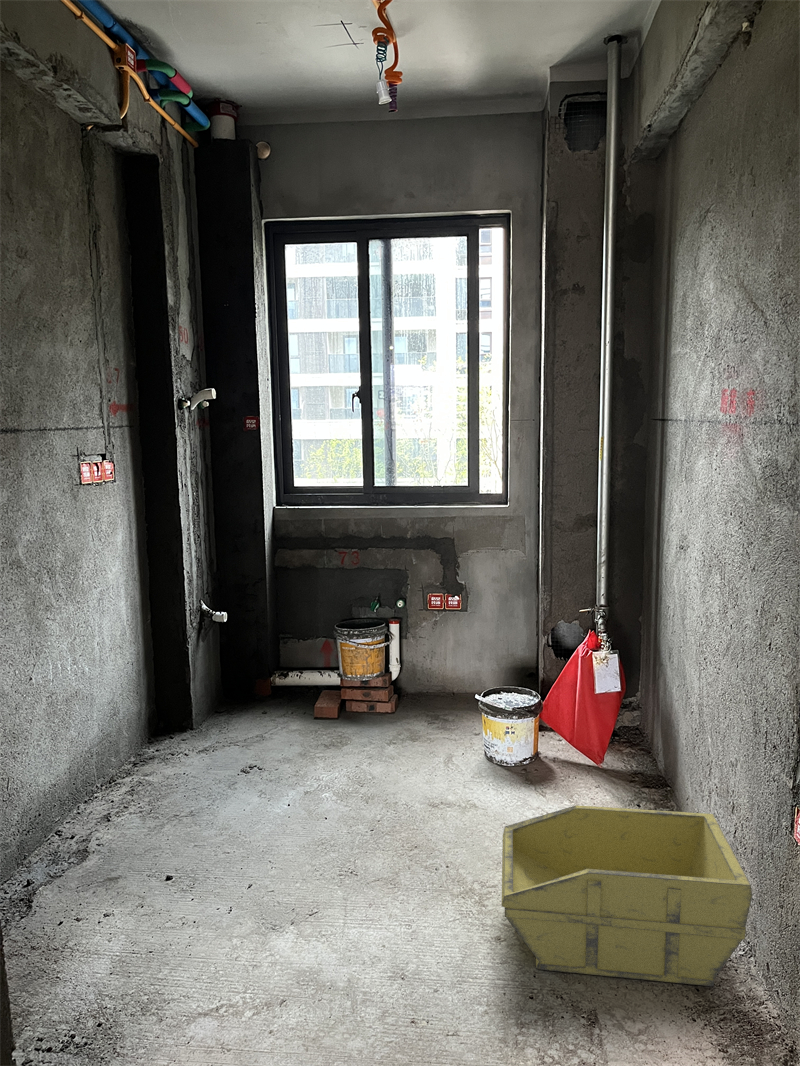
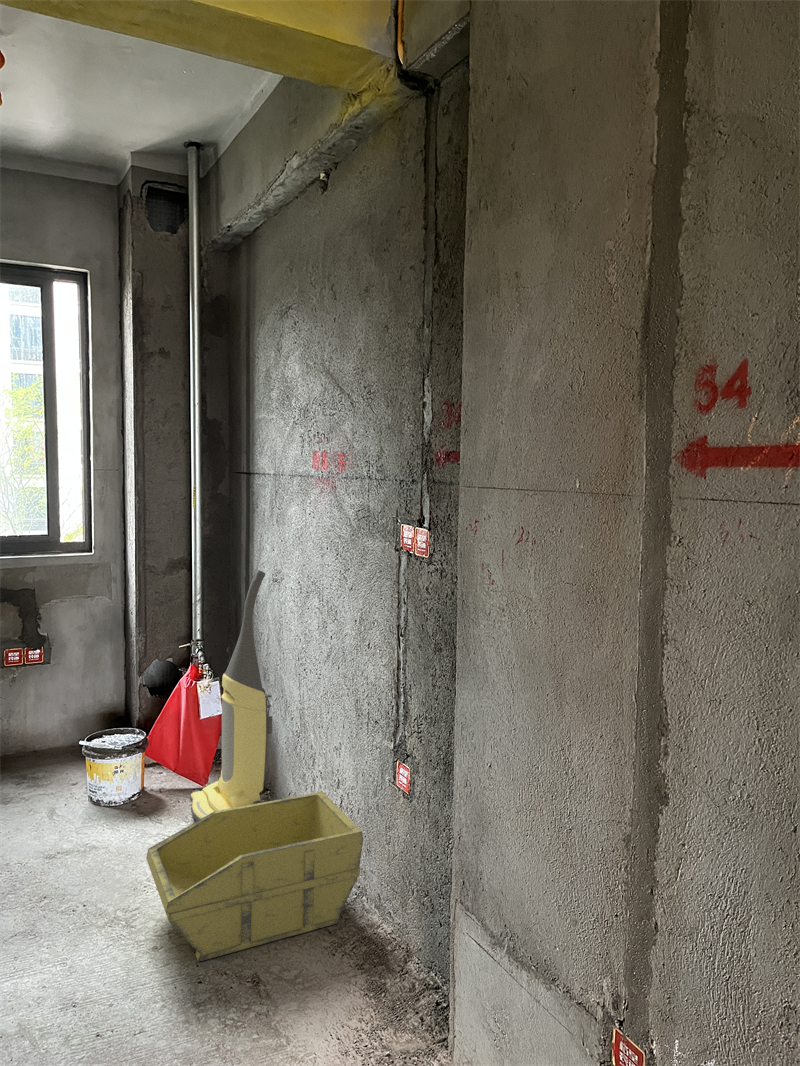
vacuum cleaner: none [577,536,669,827] -> present [190,570,272,821]

